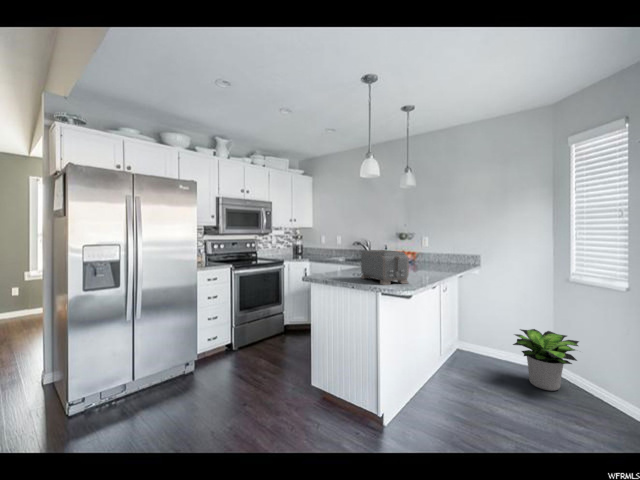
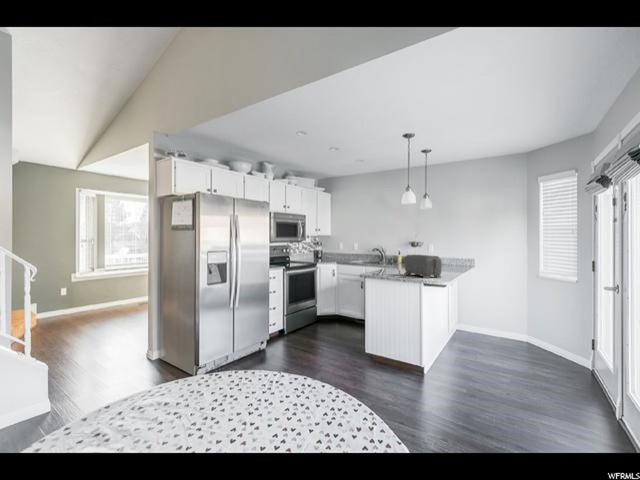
potted plant: present [513,329,579,391] -> none [501,313,551,354]

